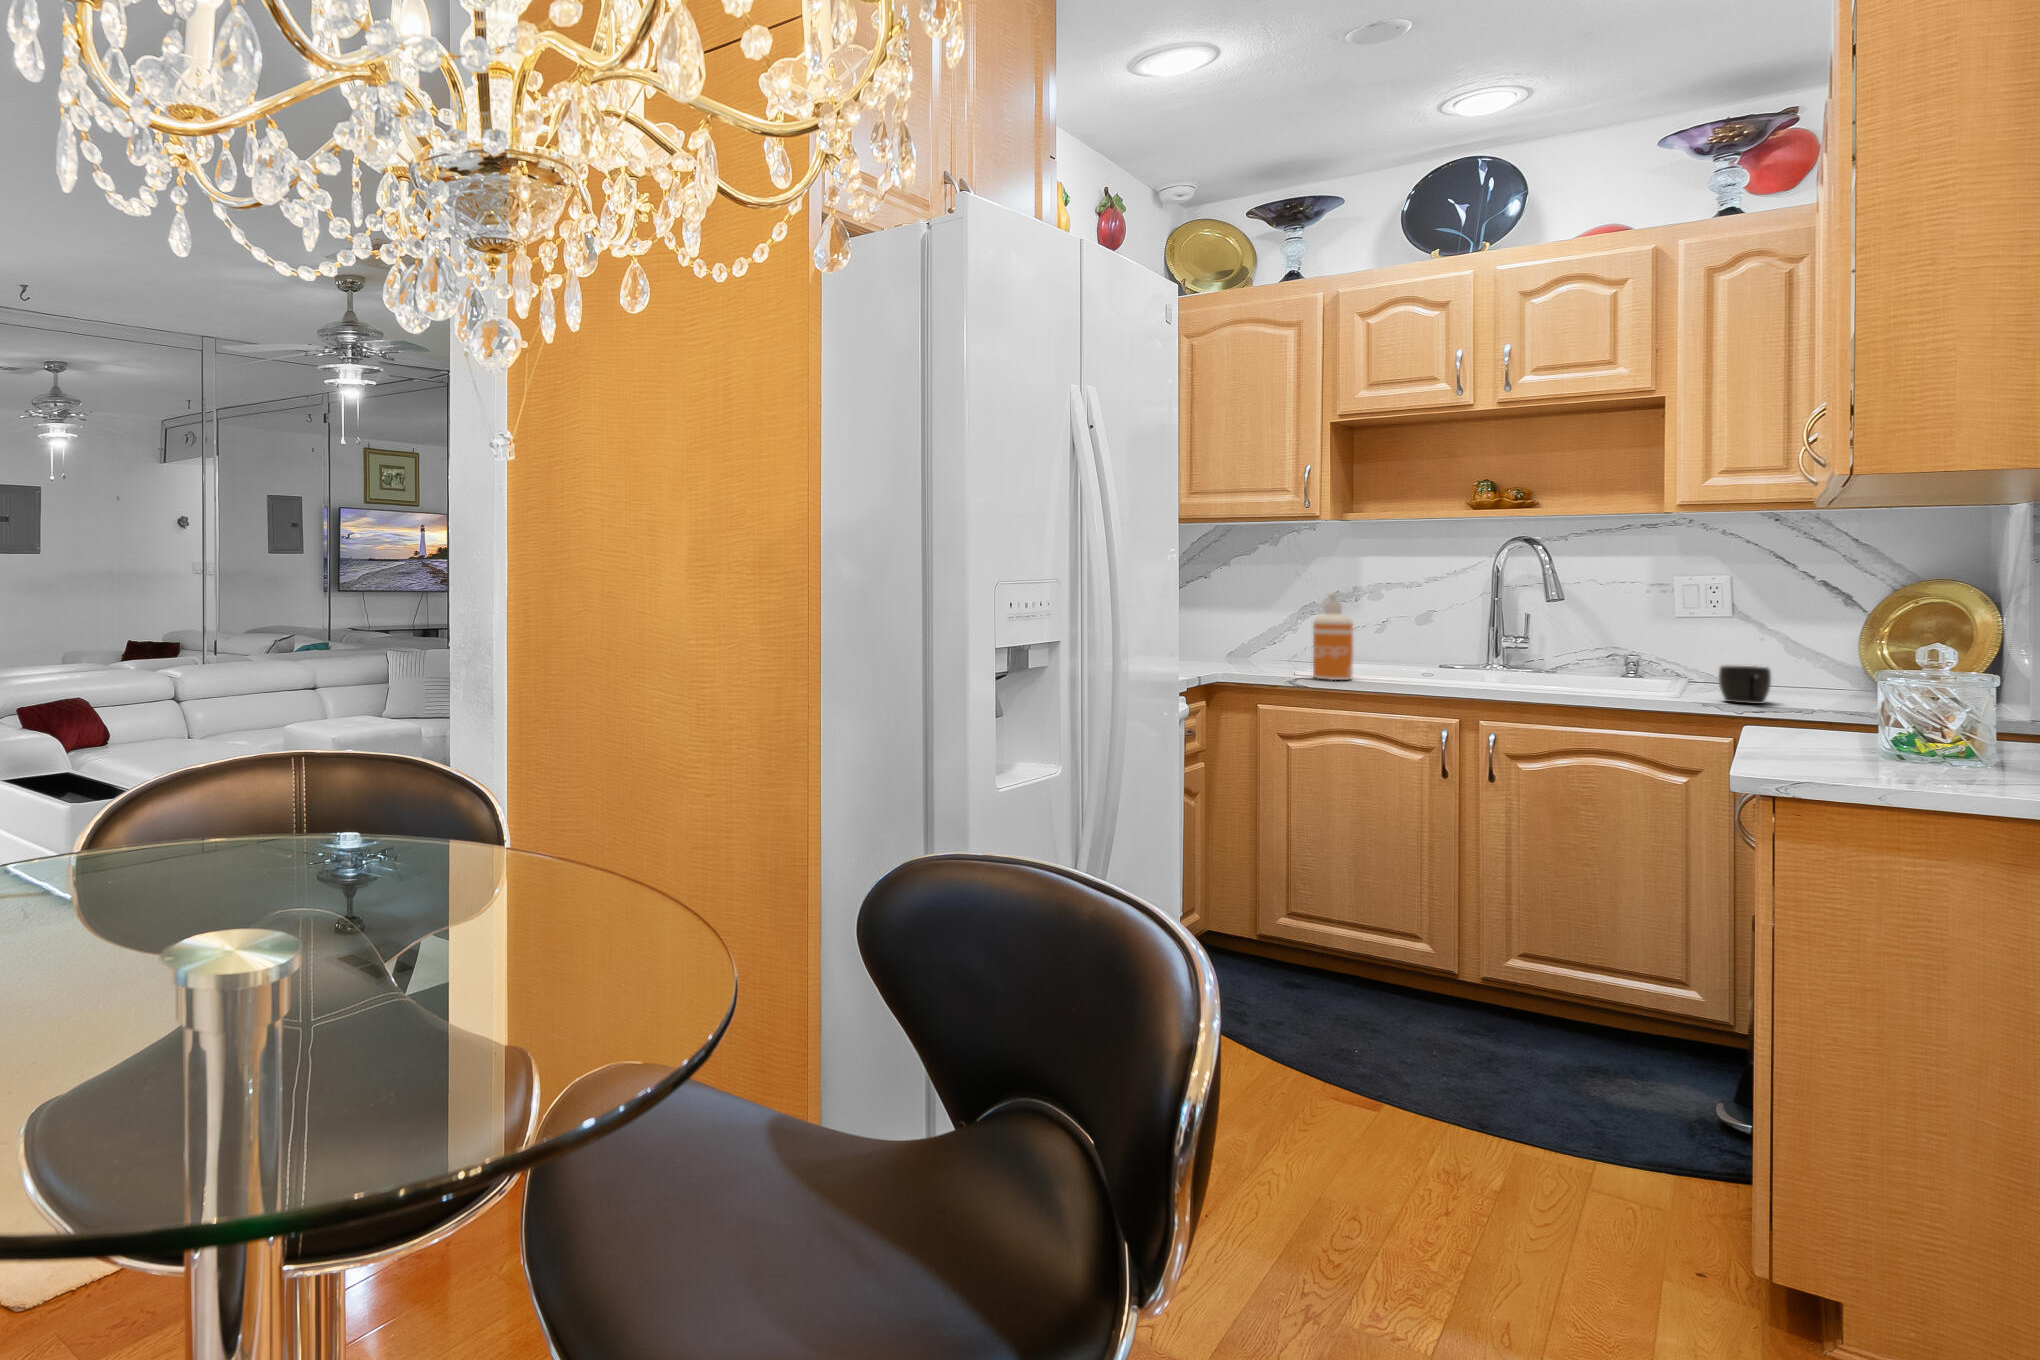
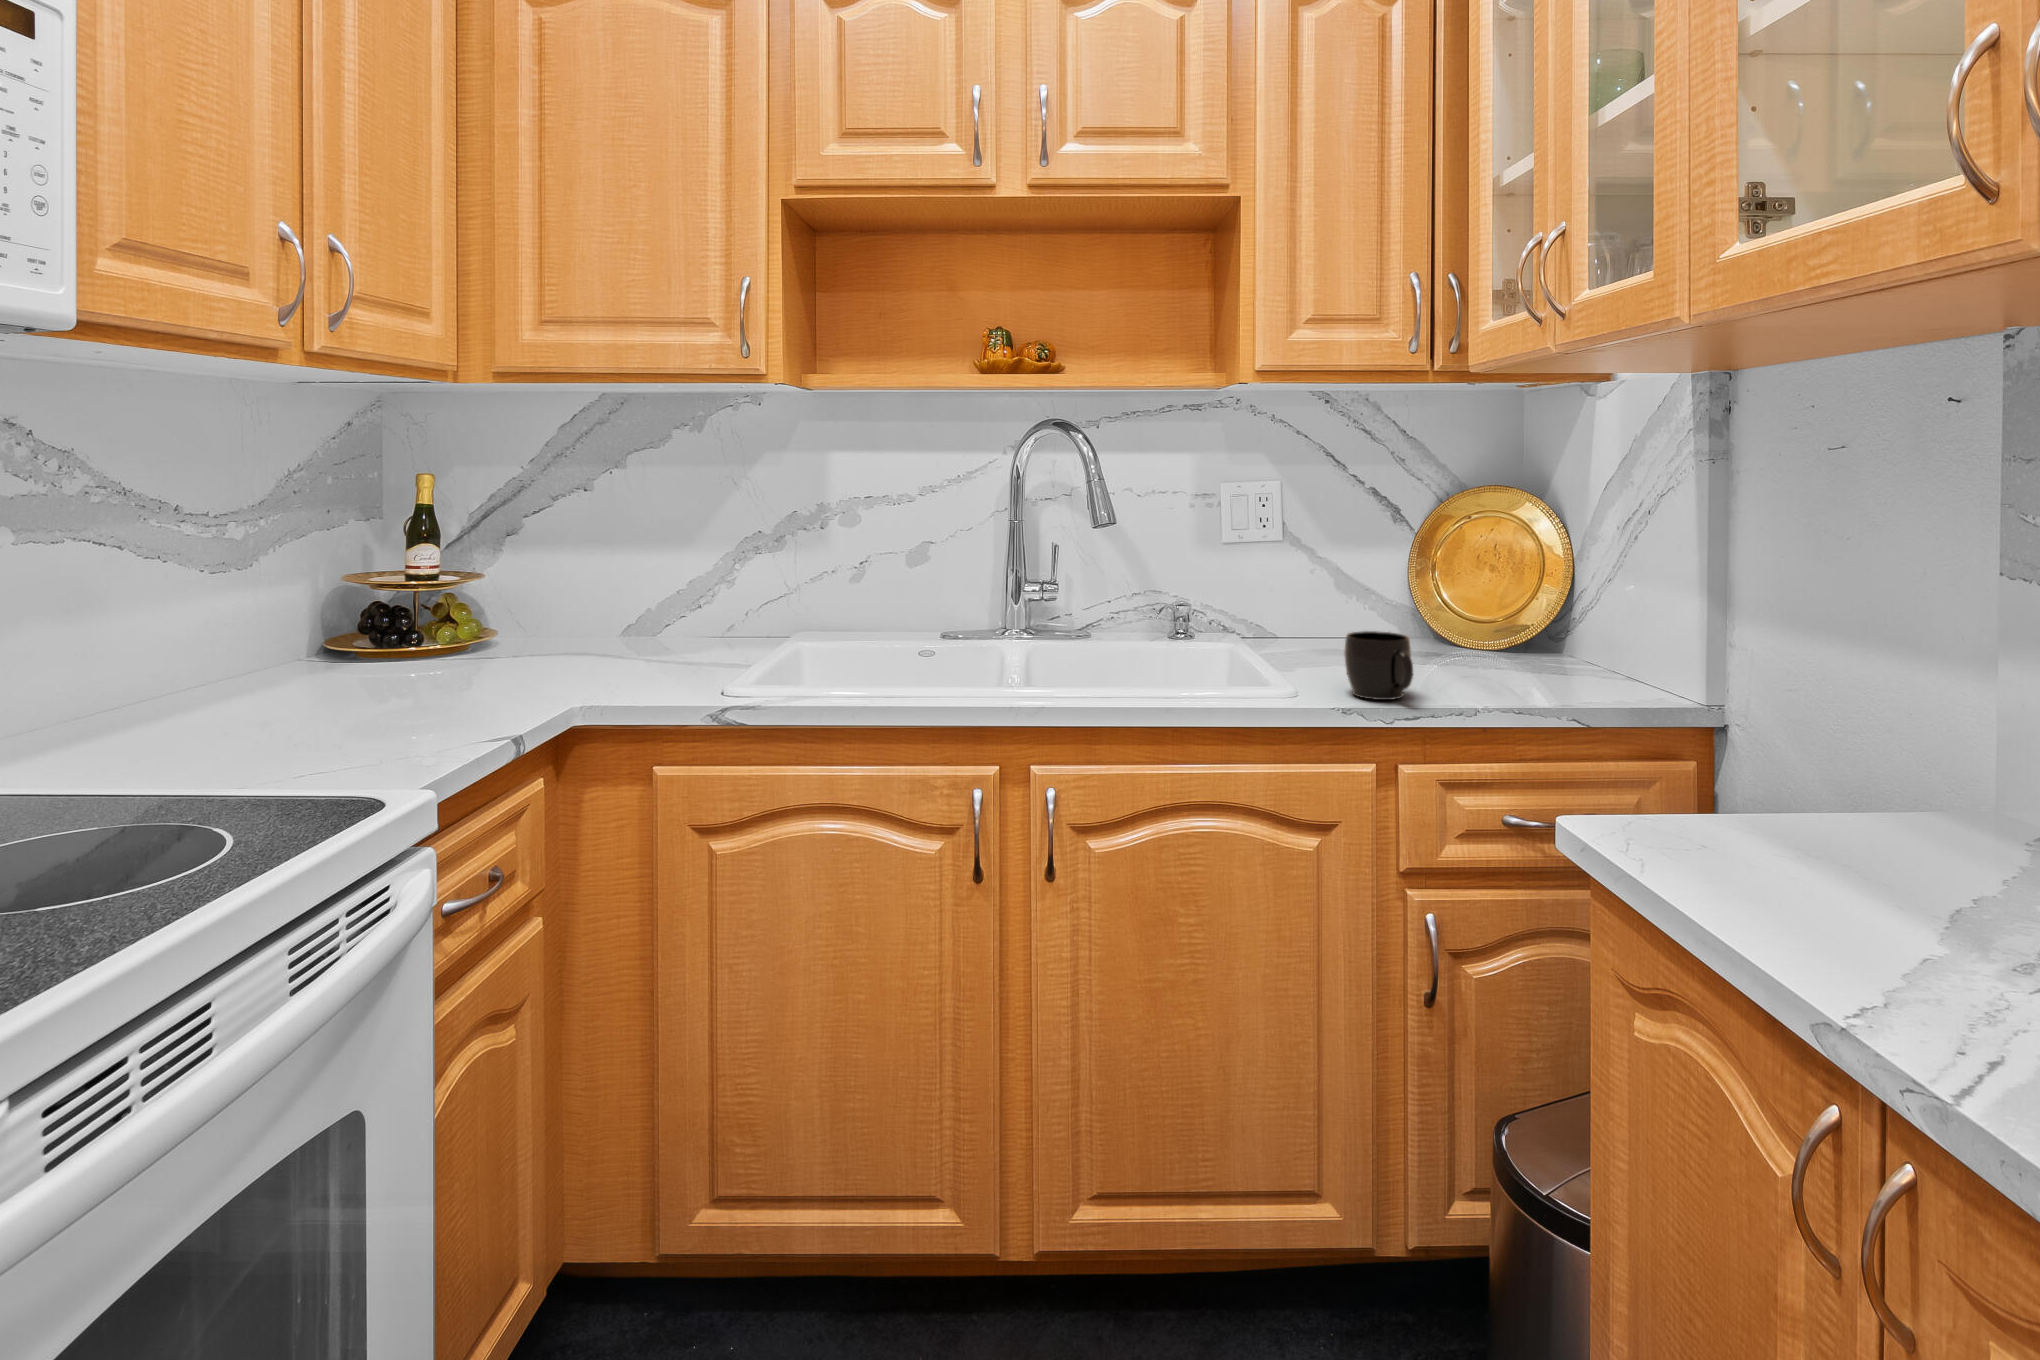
soap dispenser: present [1313,594,1353,680] -> none [754,526,823,700]

